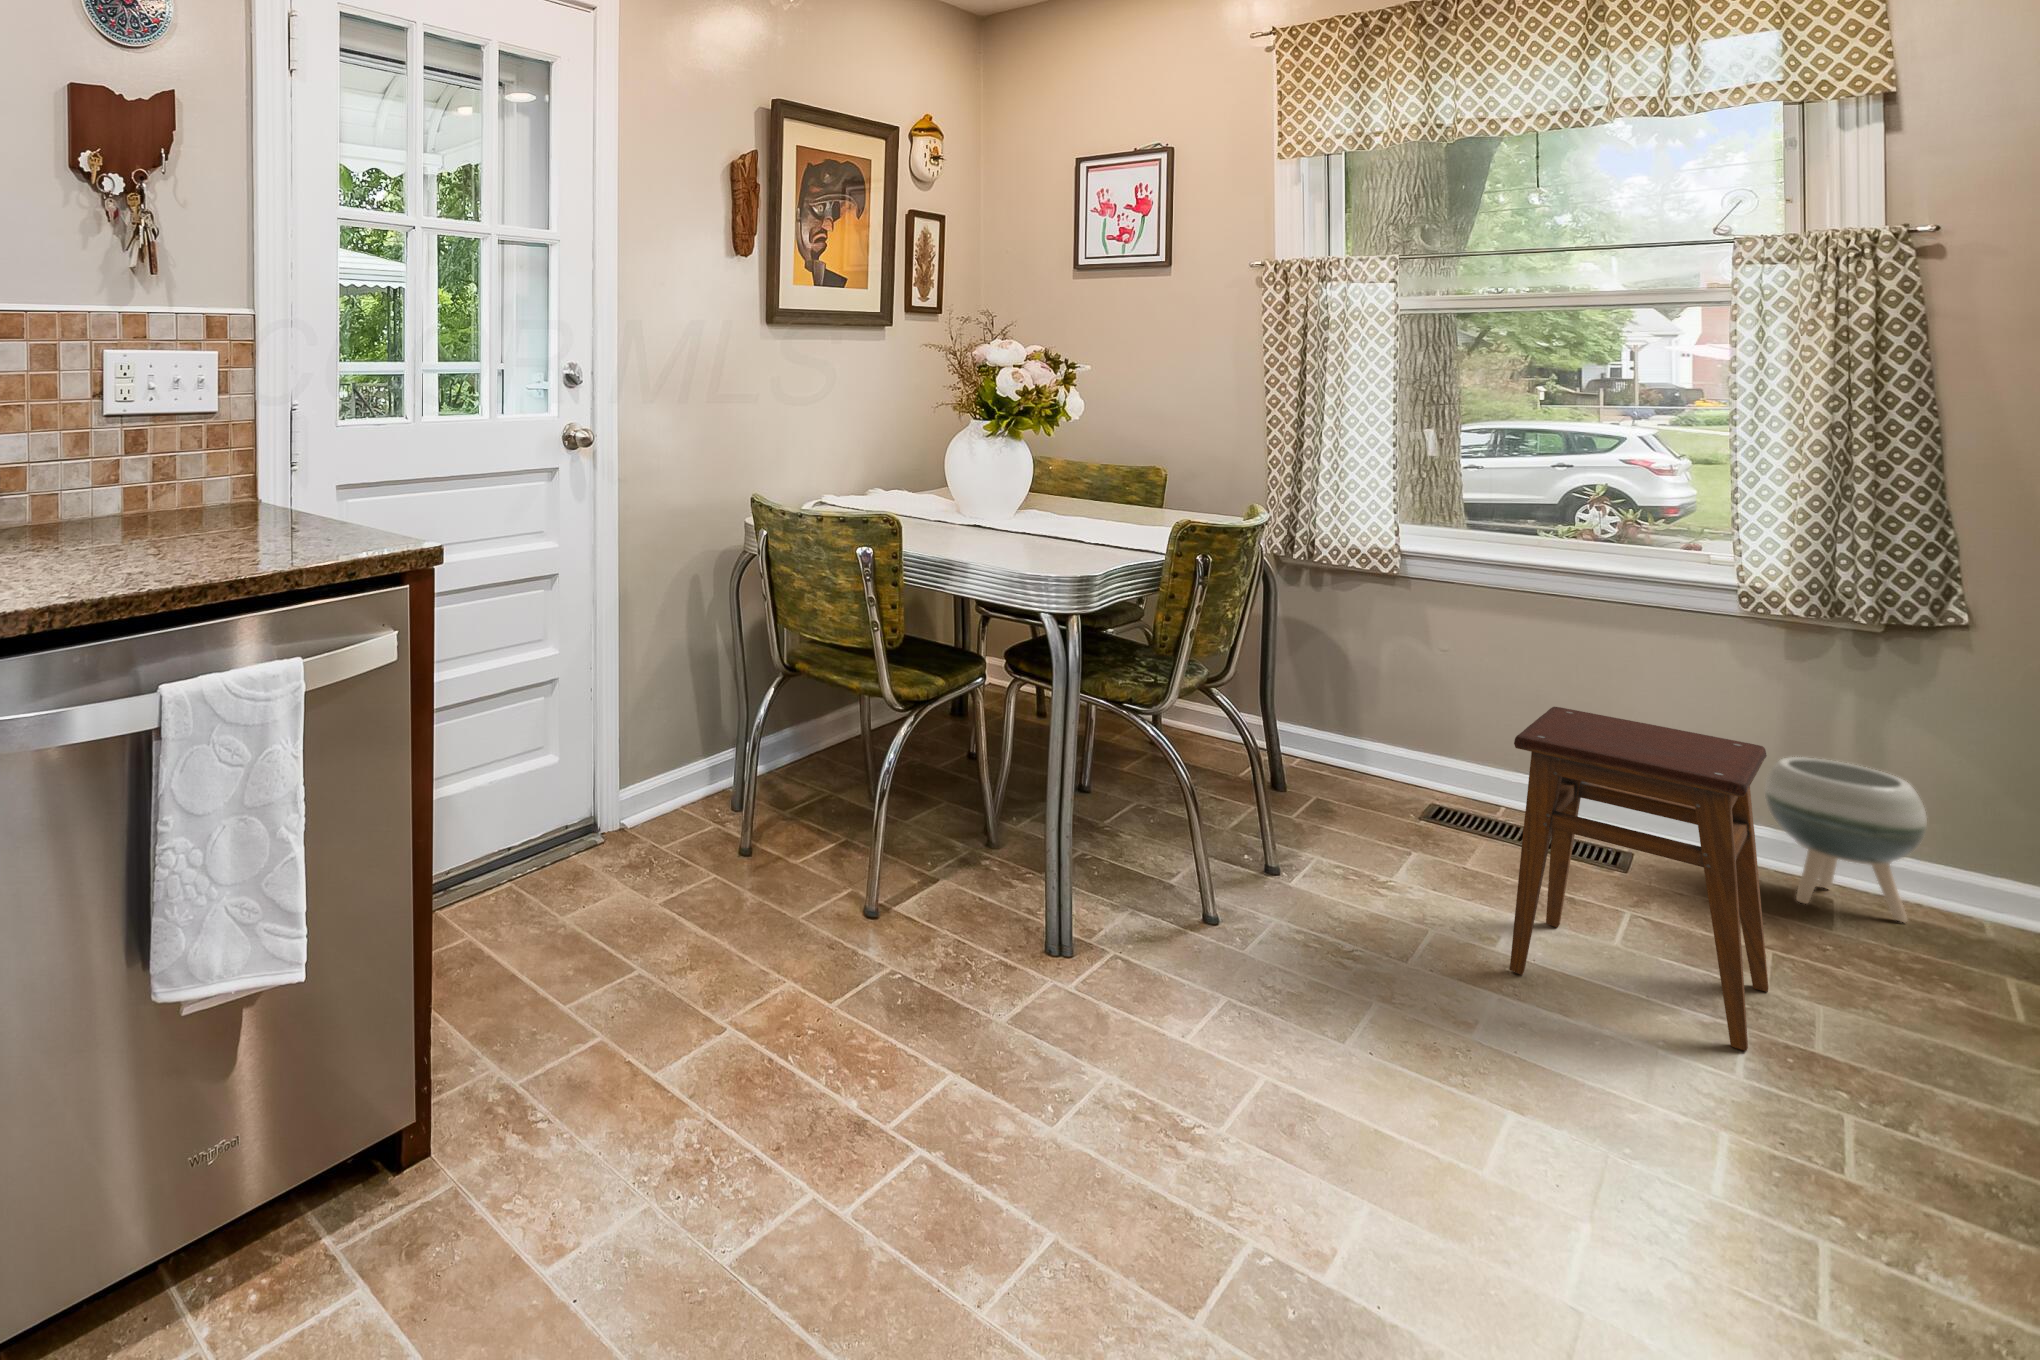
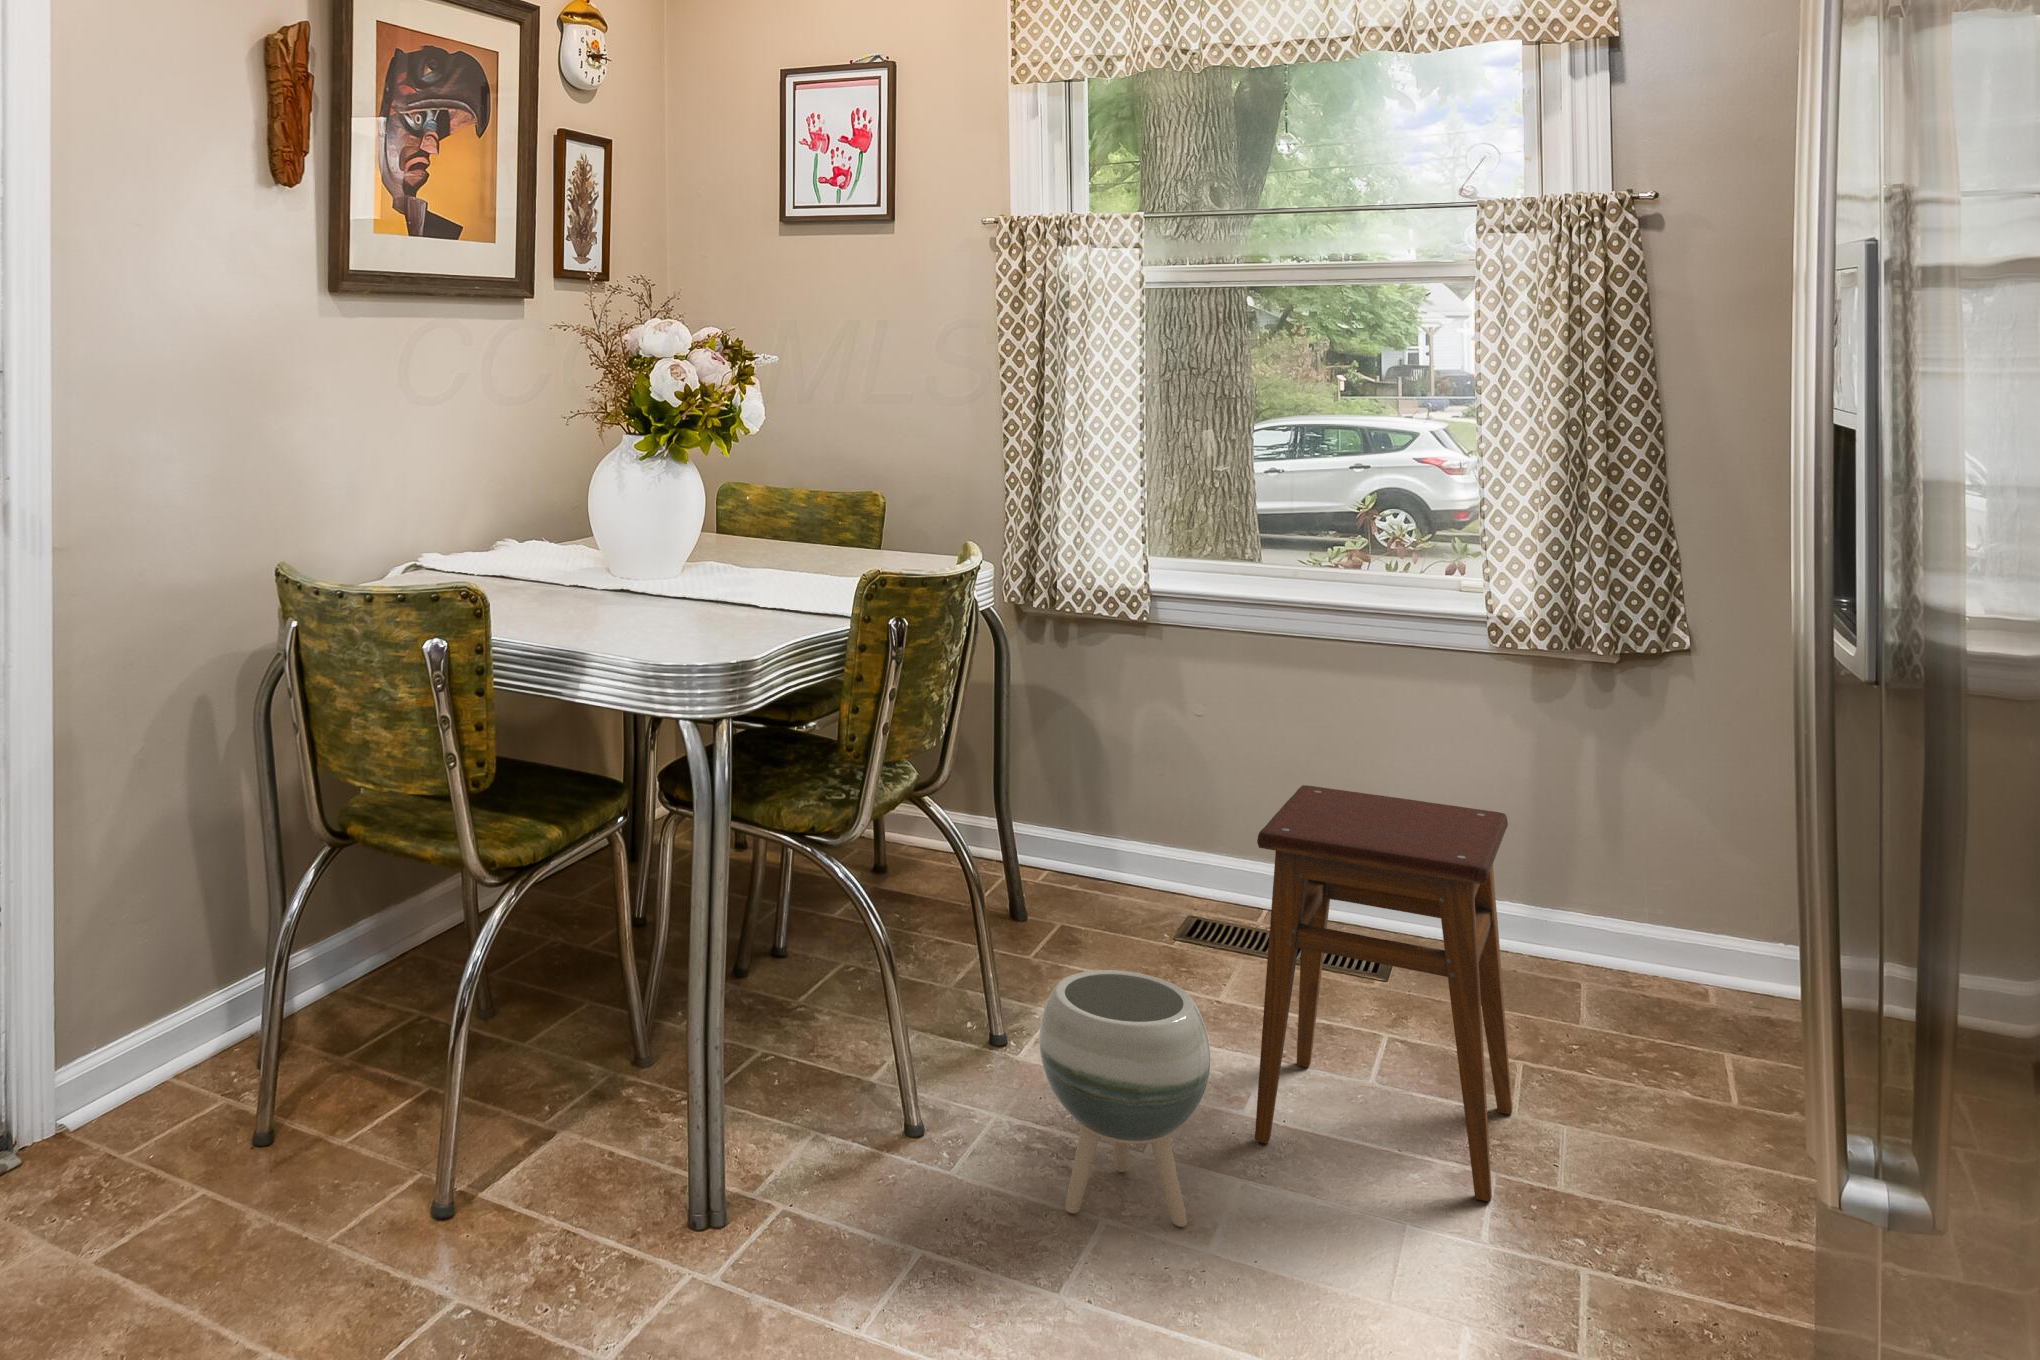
planter: present [1764,757,1927,922] -> present [1039,970,1210,1227]

